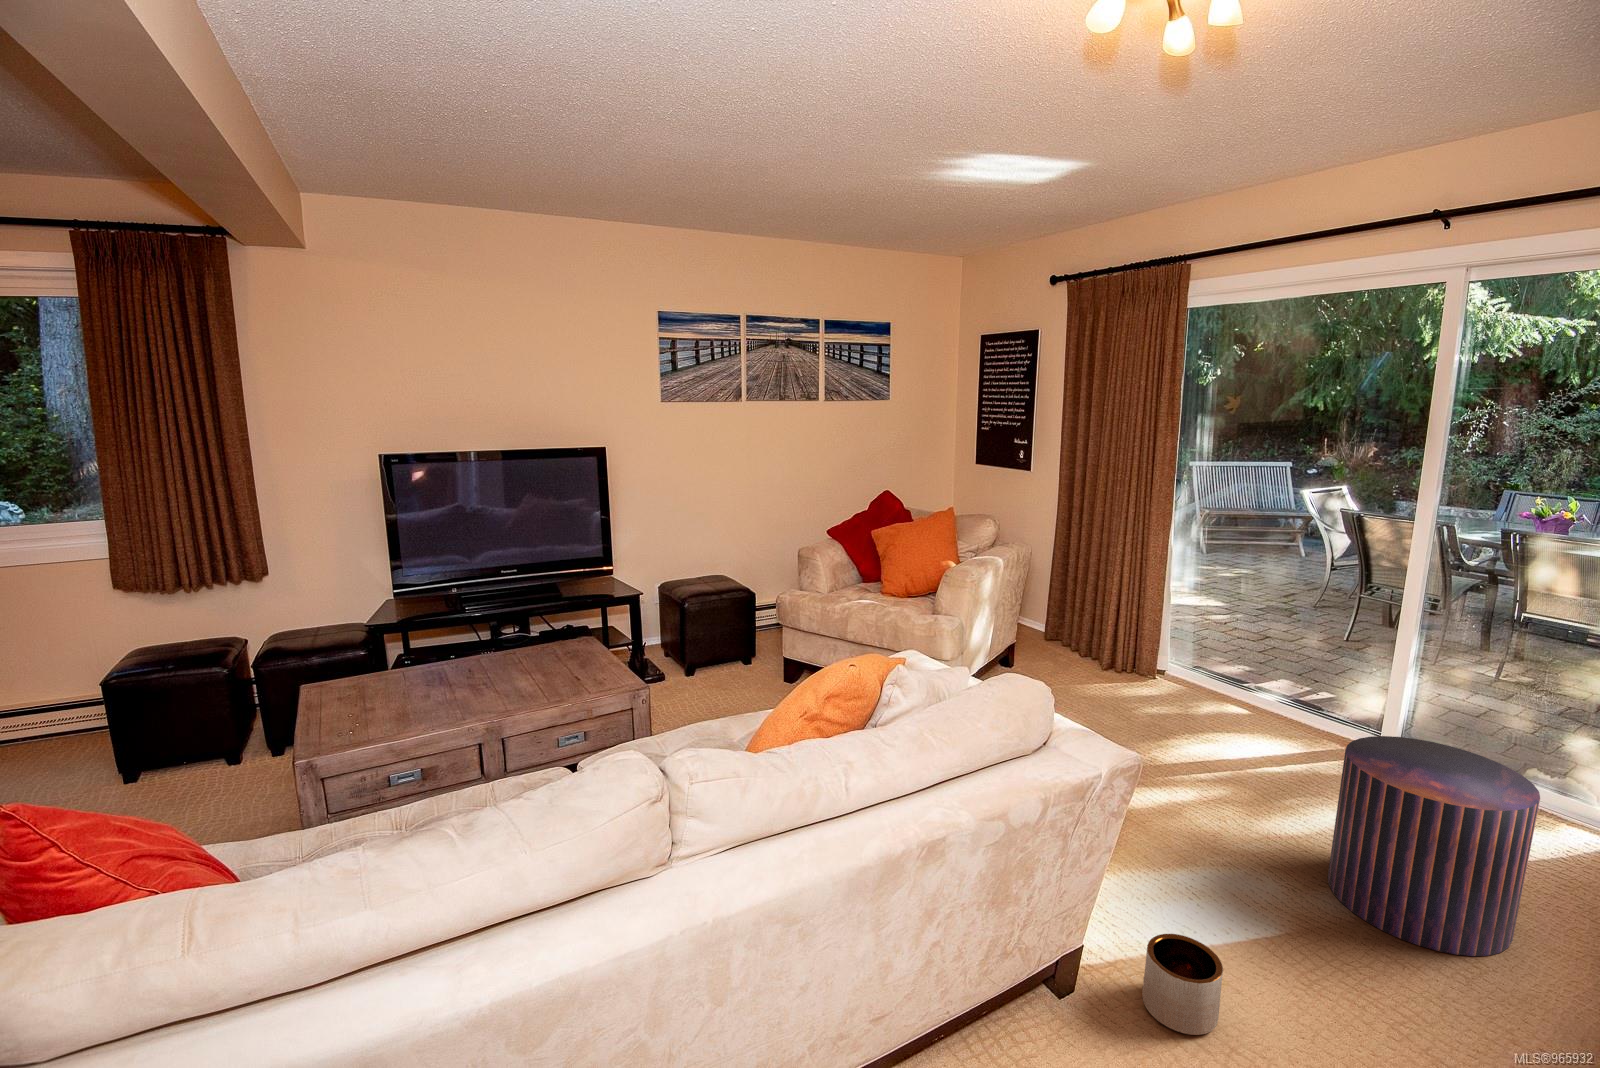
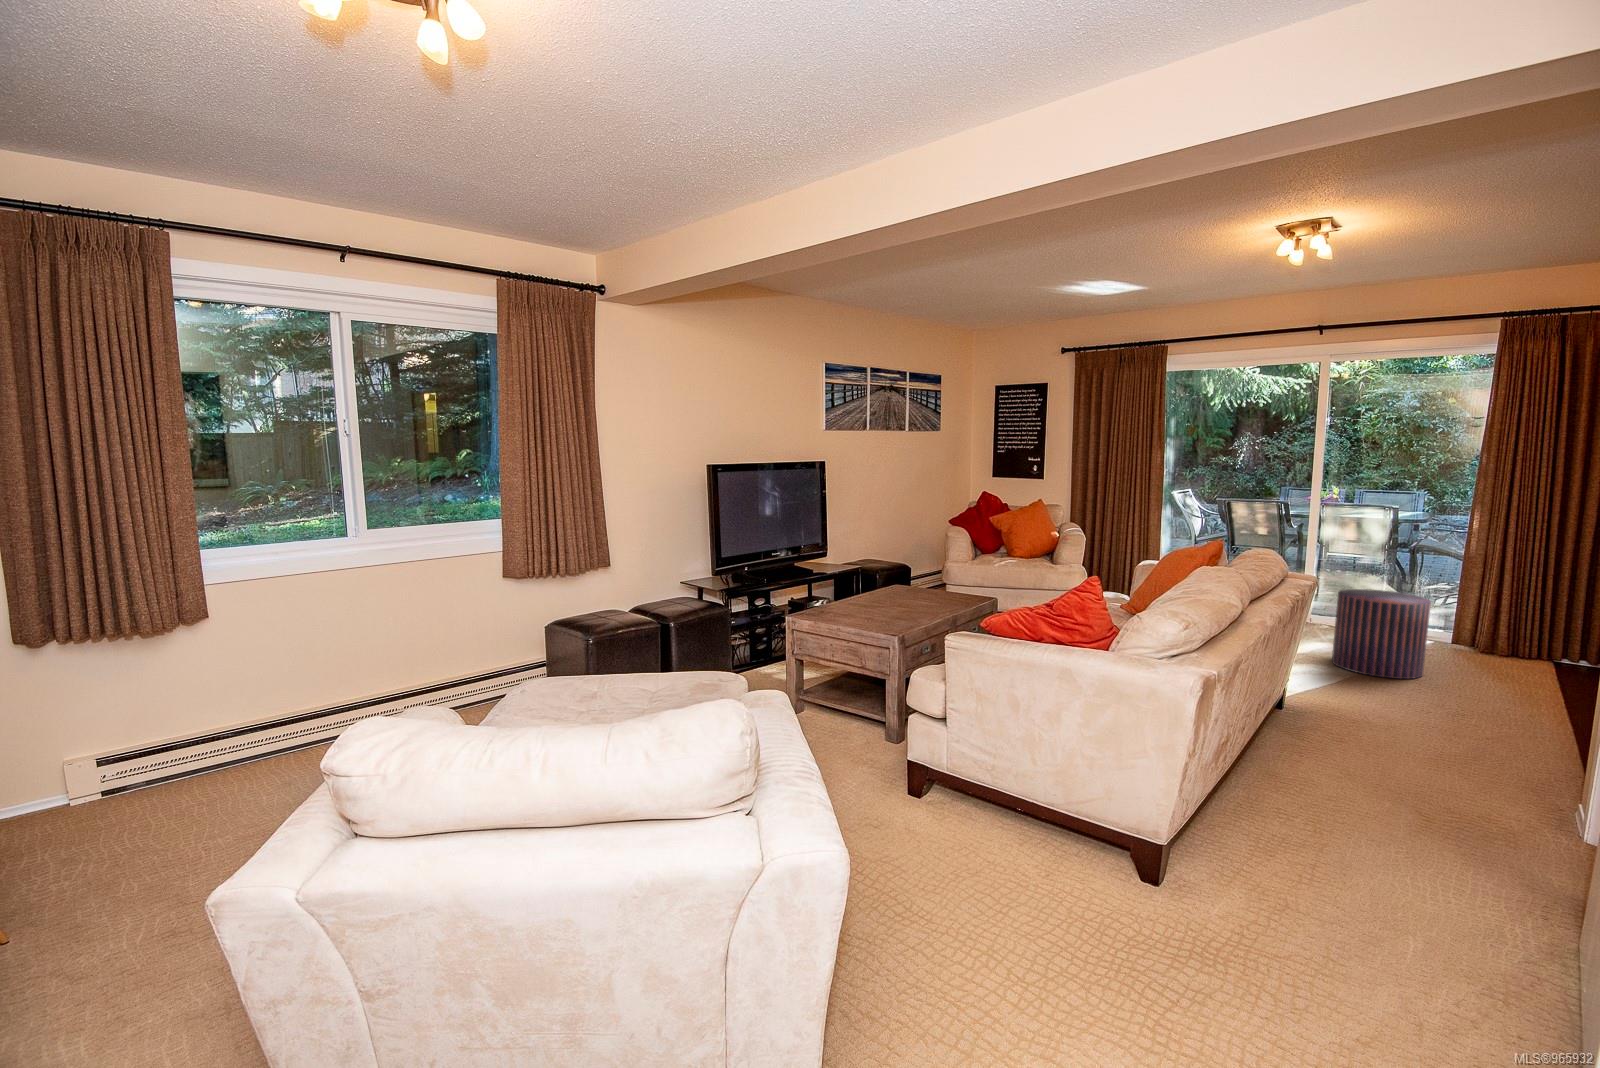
planter: present [1142,934,1223,1035] -> none [1311,673,1353,711]

